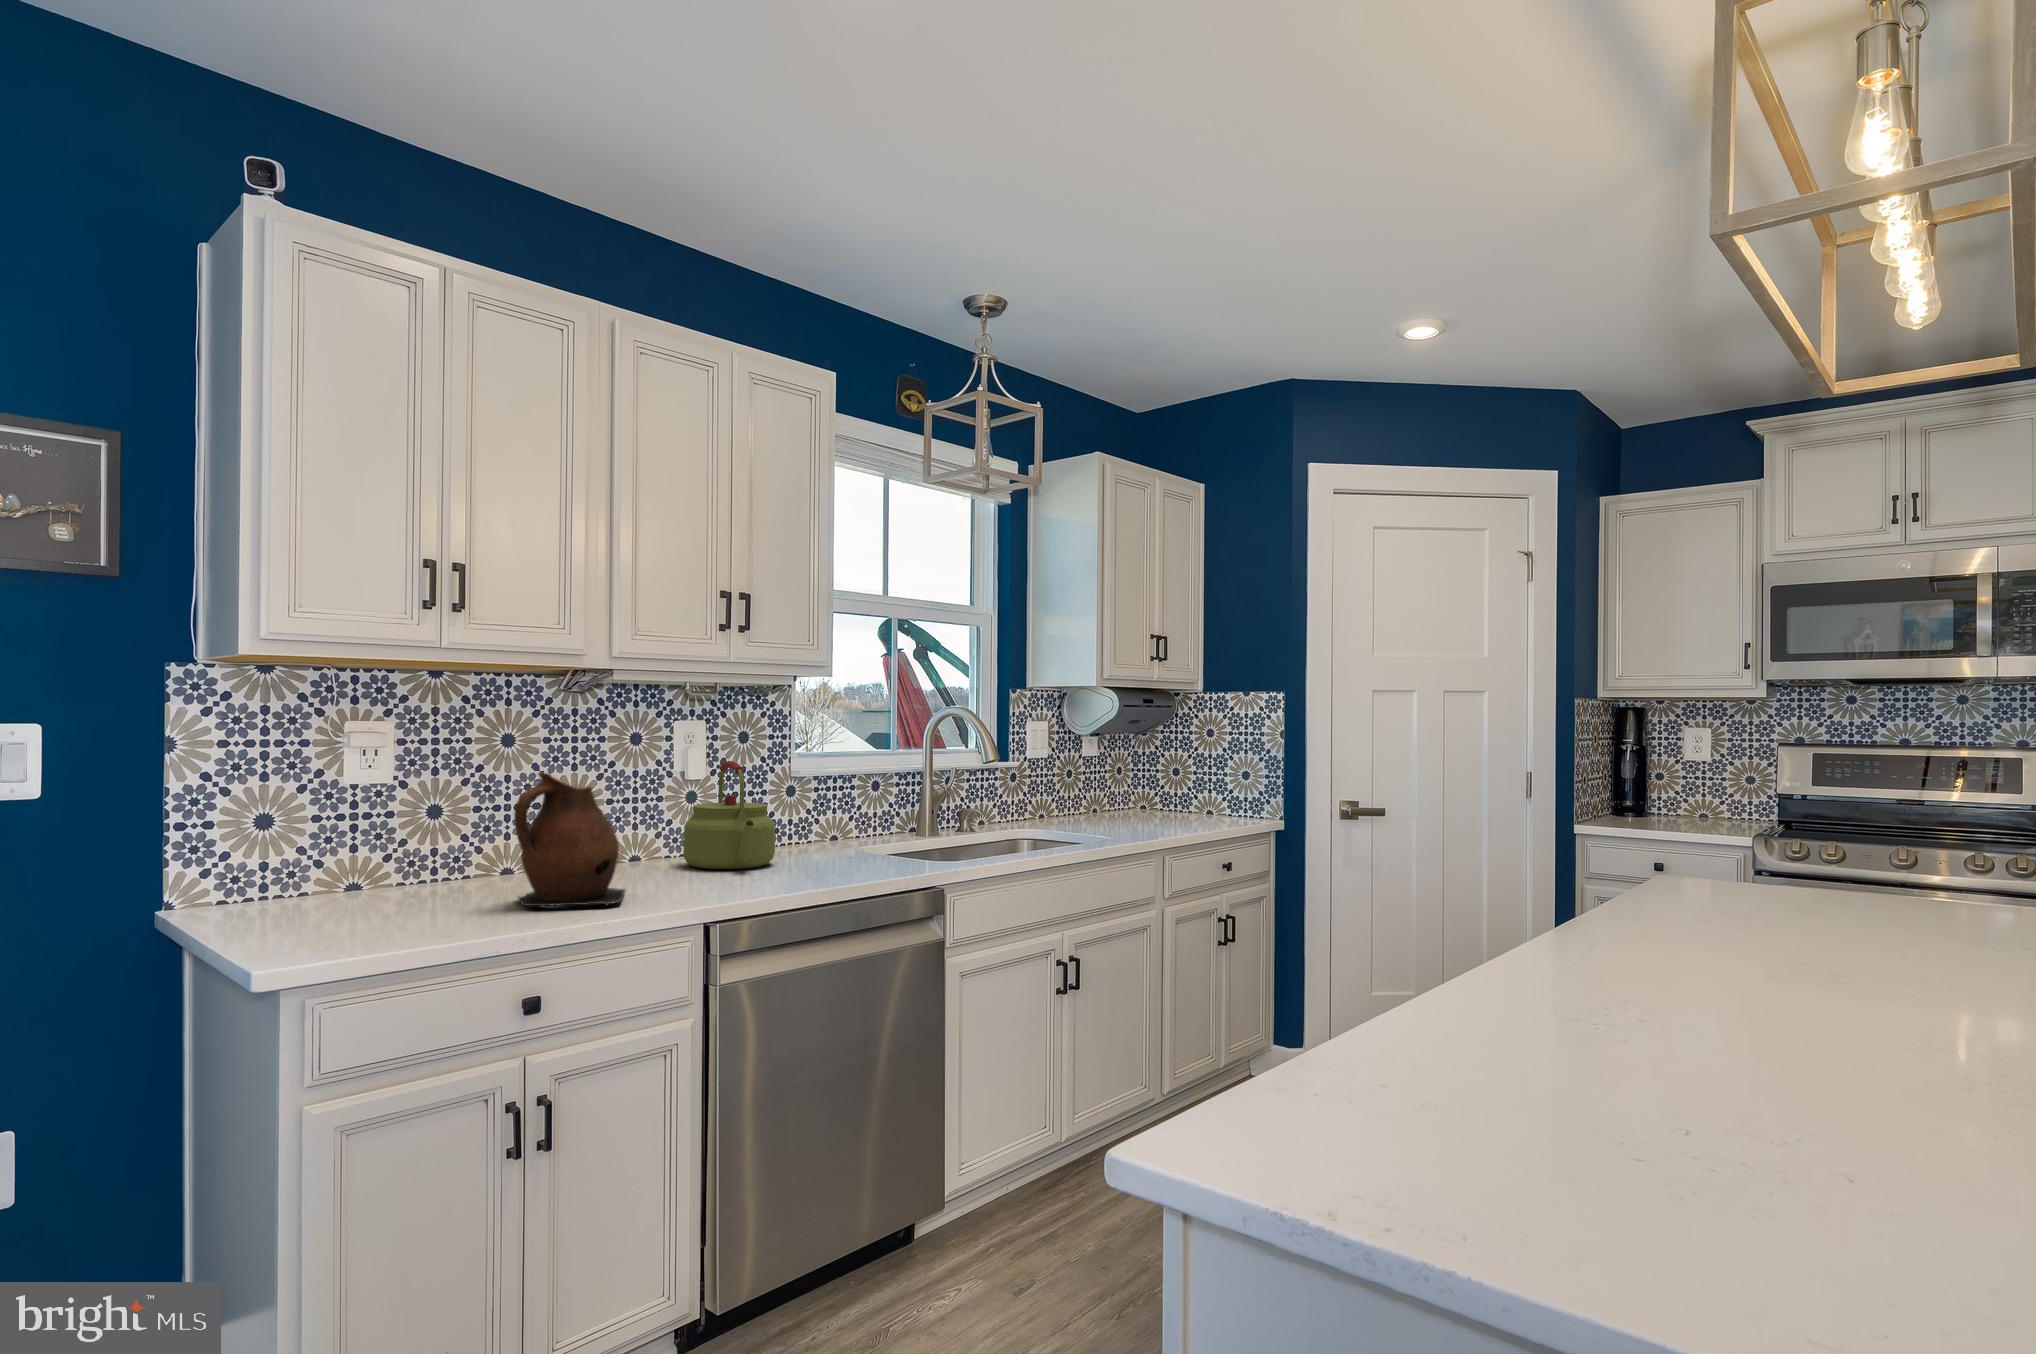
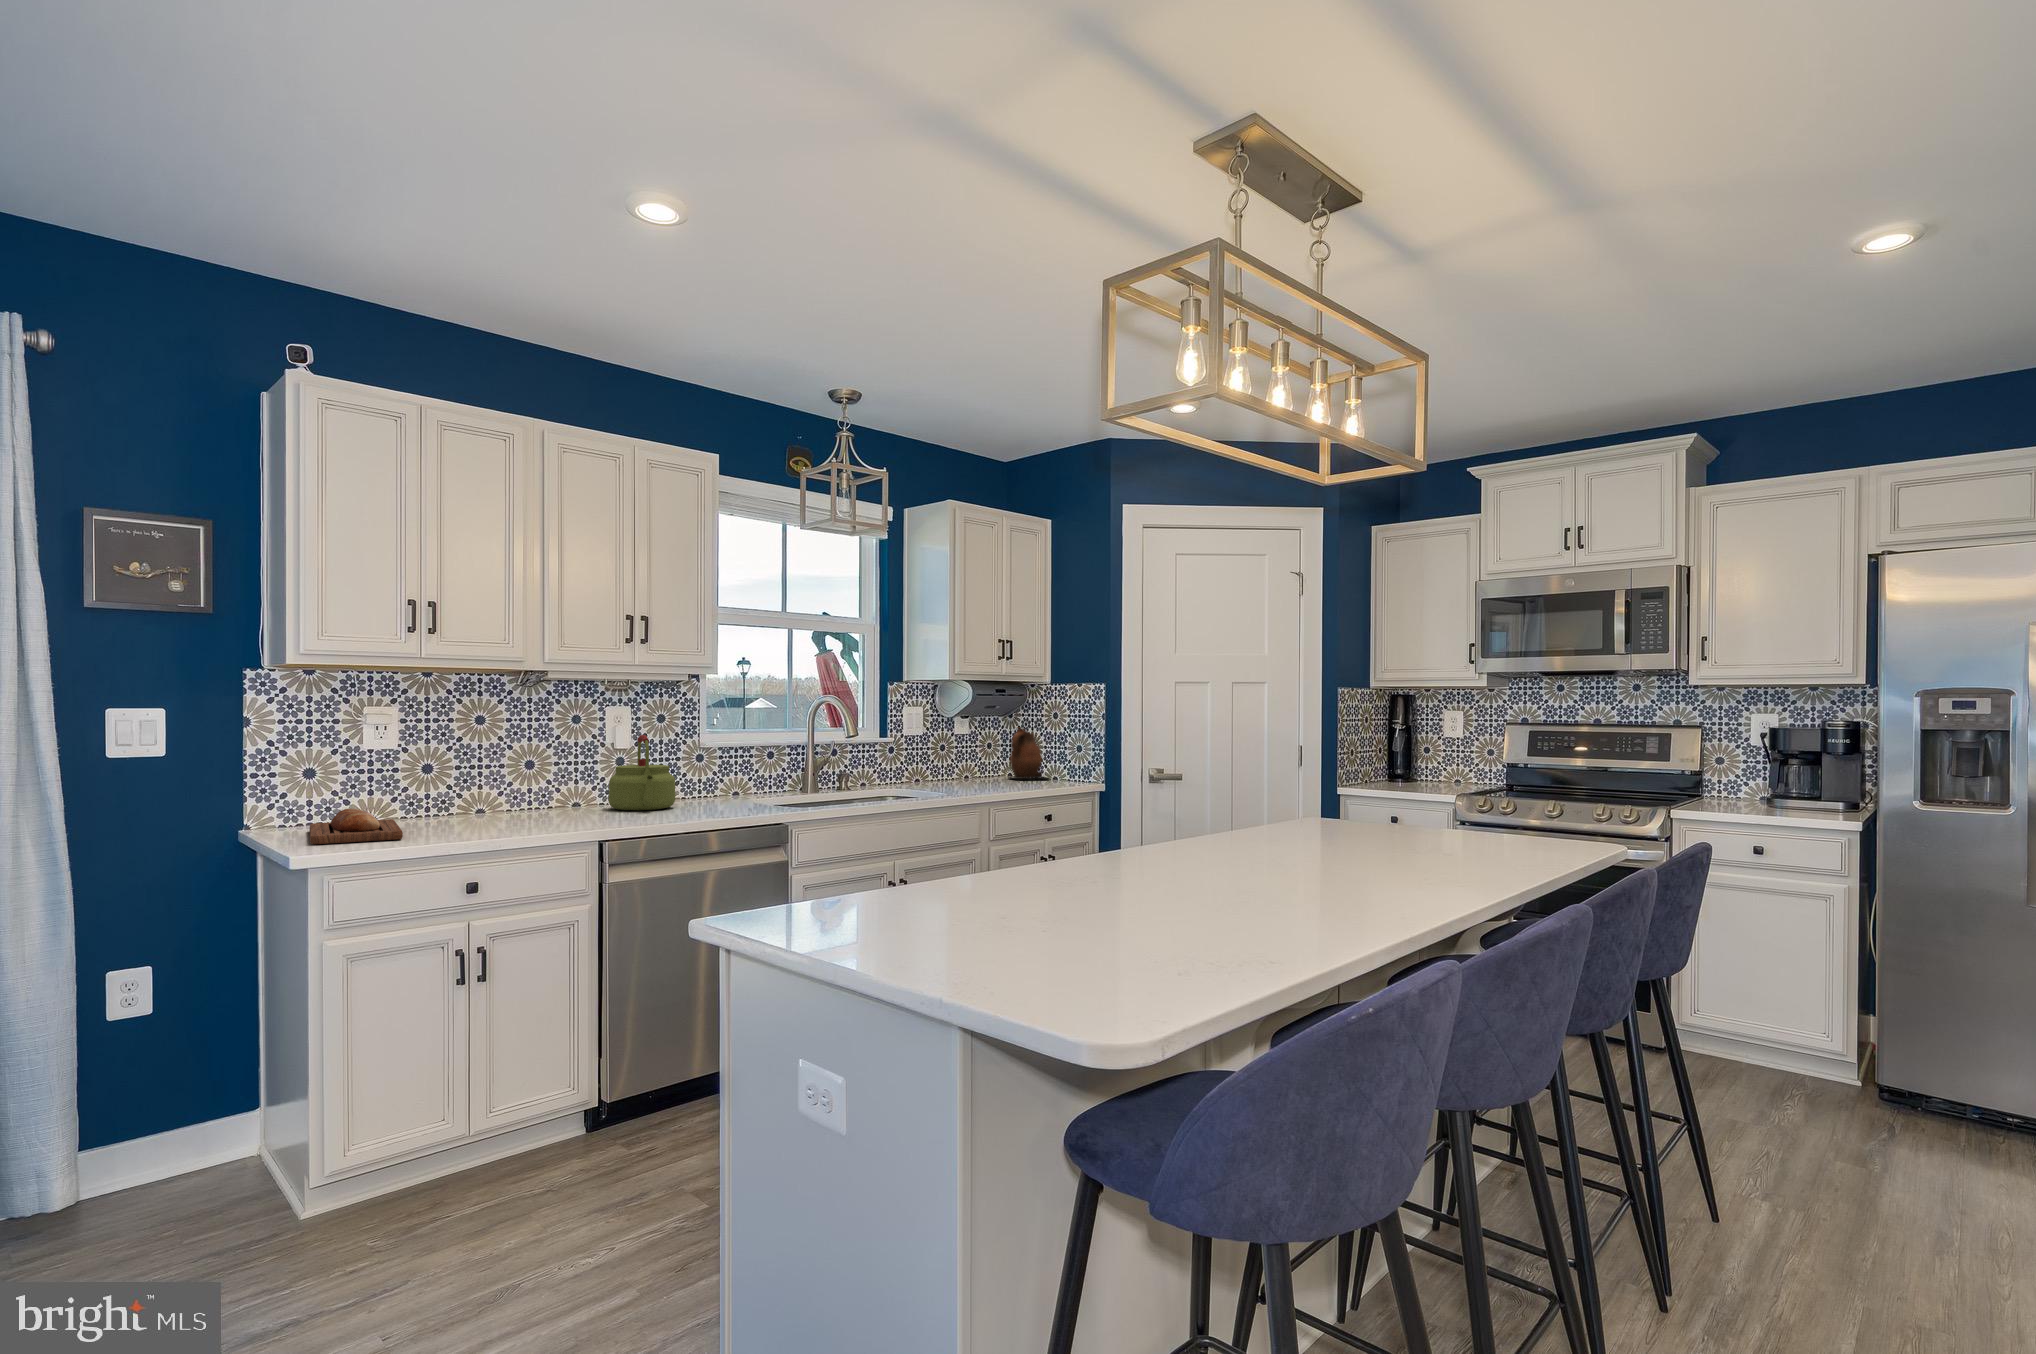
ceramic pitcher: present [514,773,625,906] -> present [1010,728,1047,779]
bread loaf: none [268,879,424,945] -> present [310,809,403,844]

